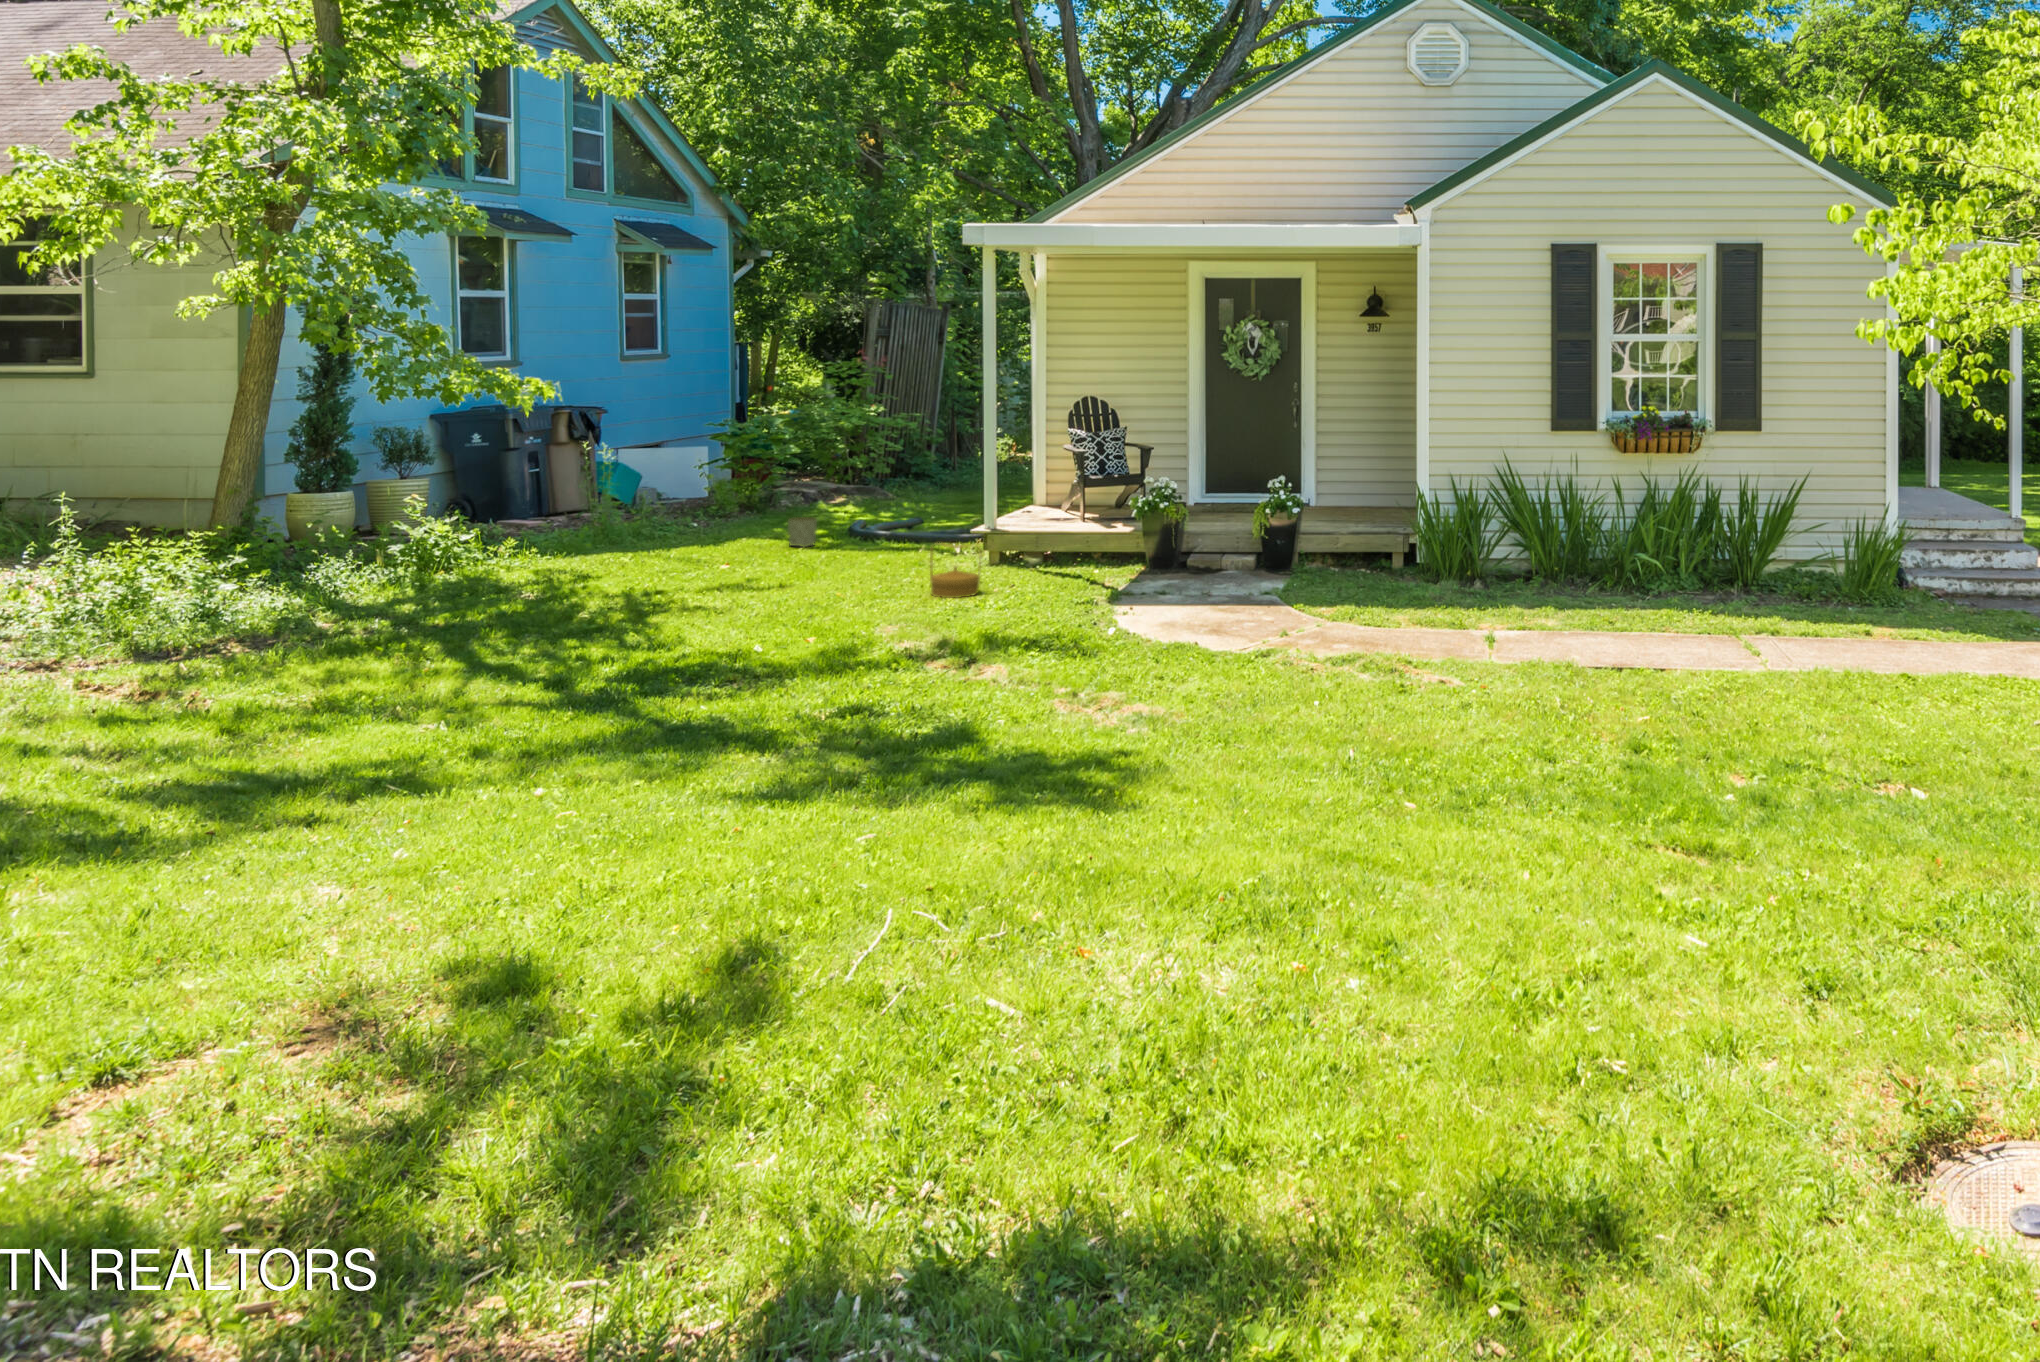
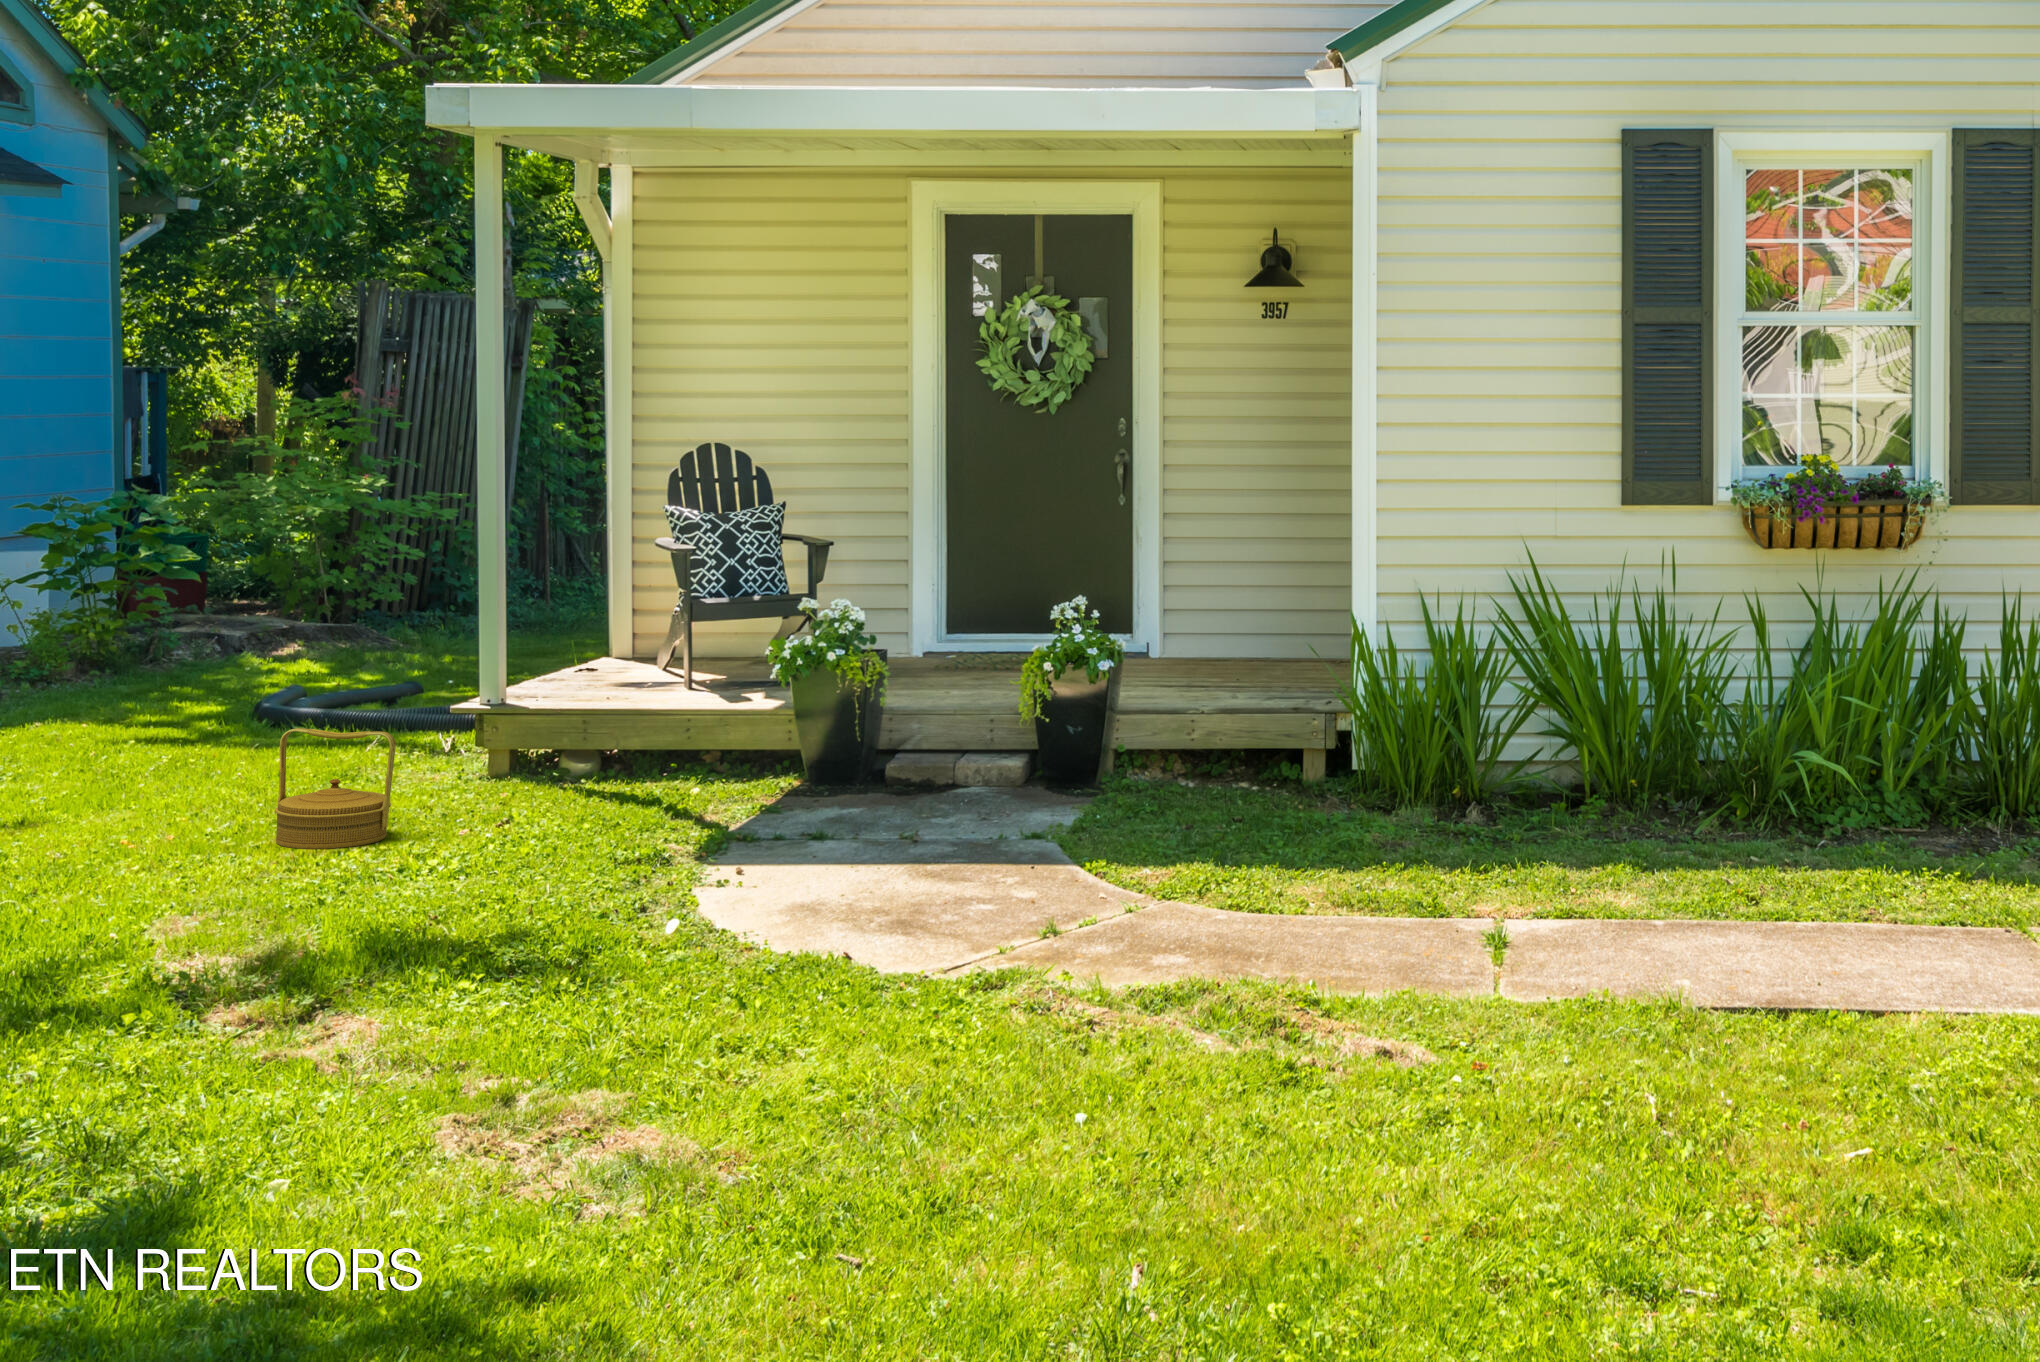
planter: present [788,517,817,547] -> none [81,676,145,737]

